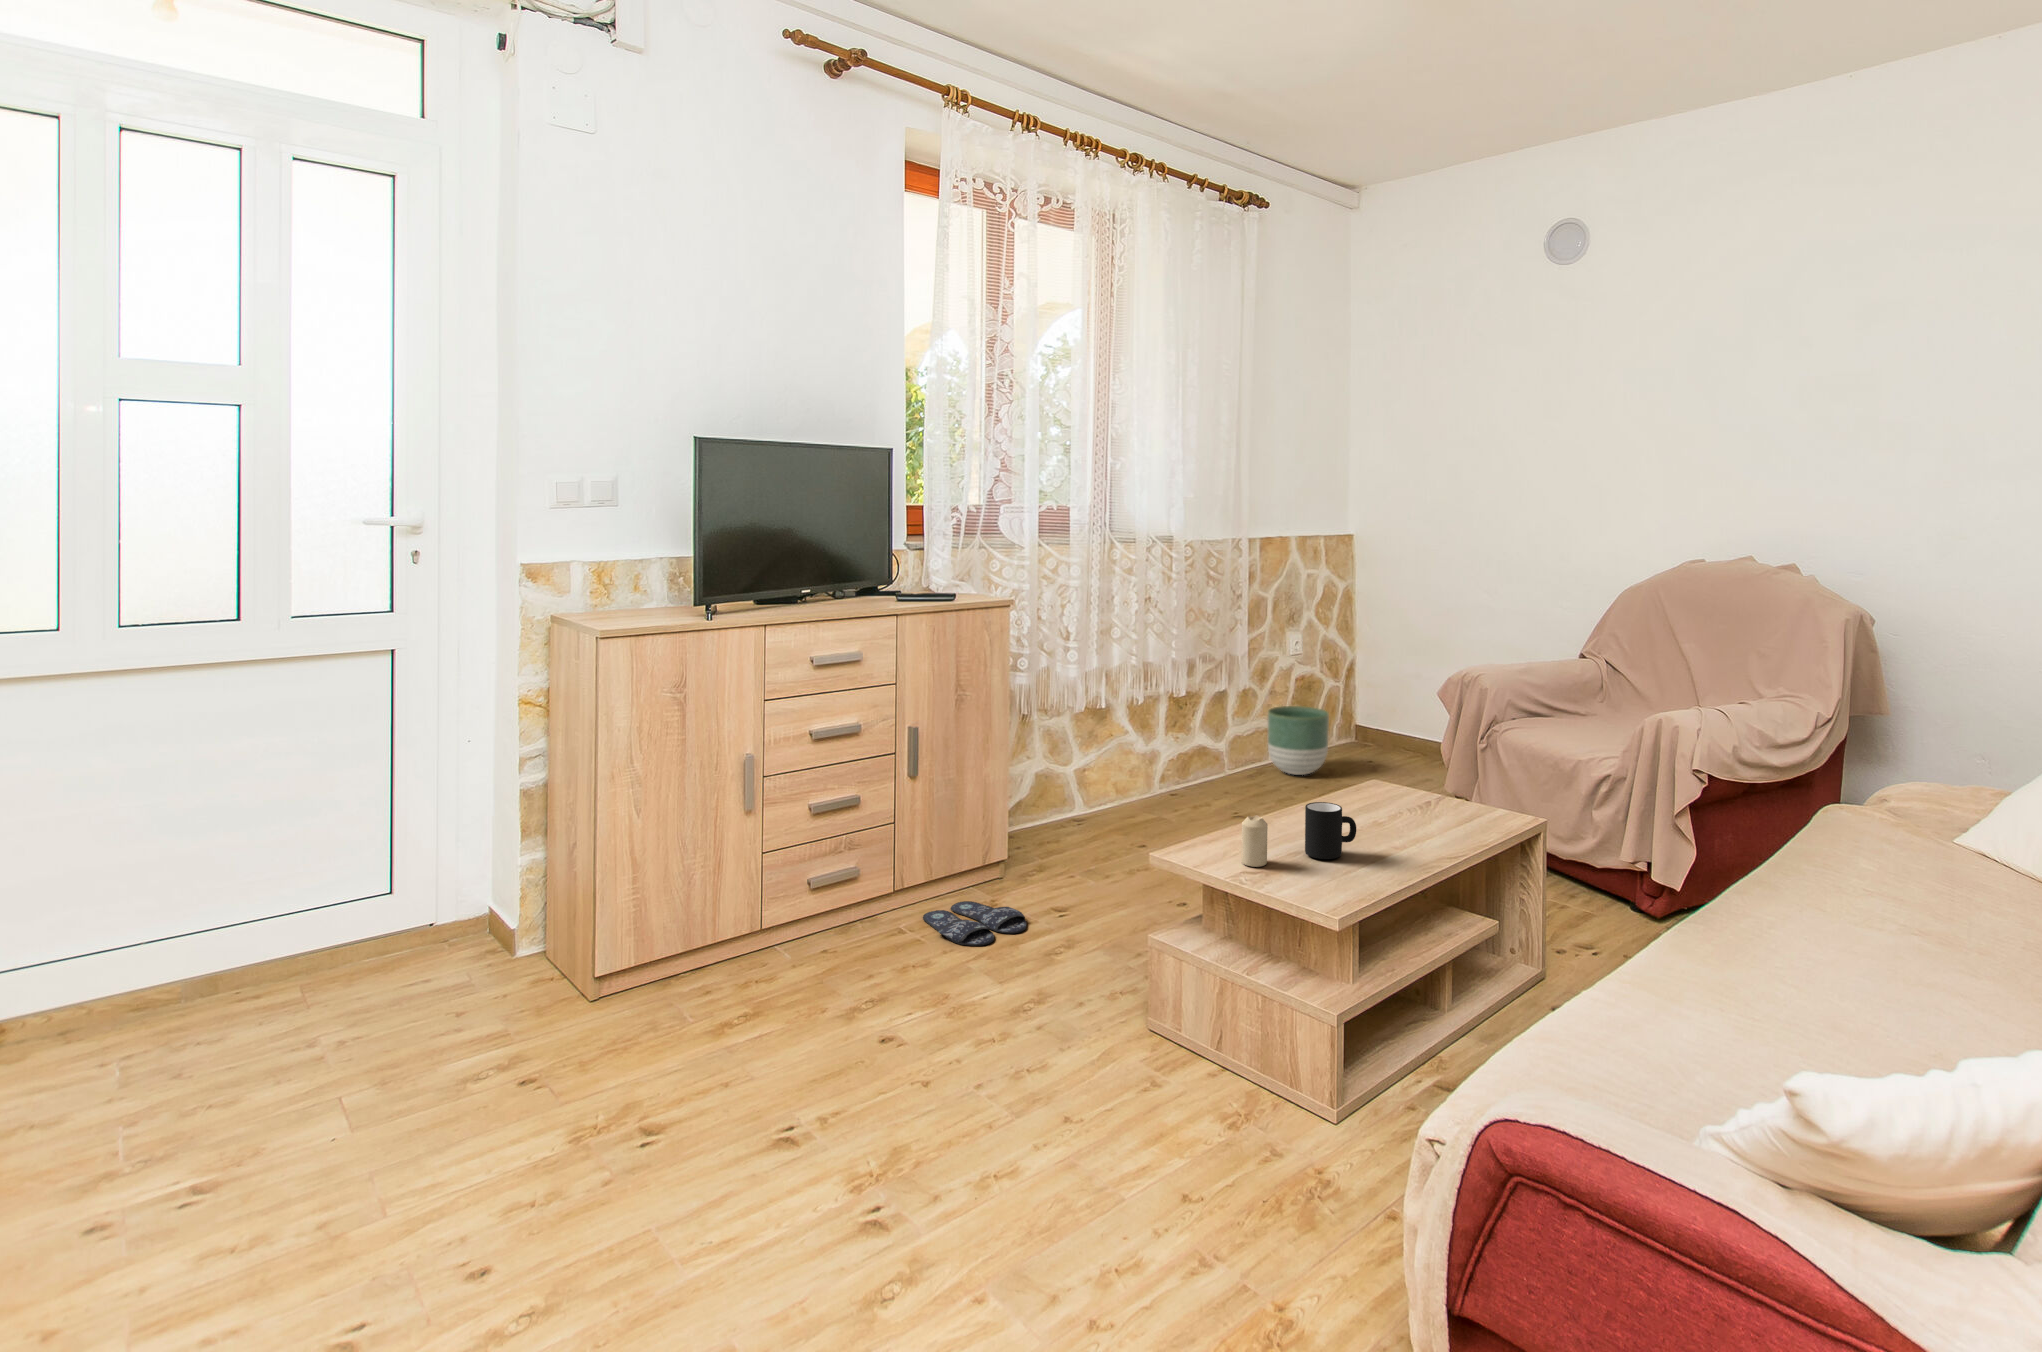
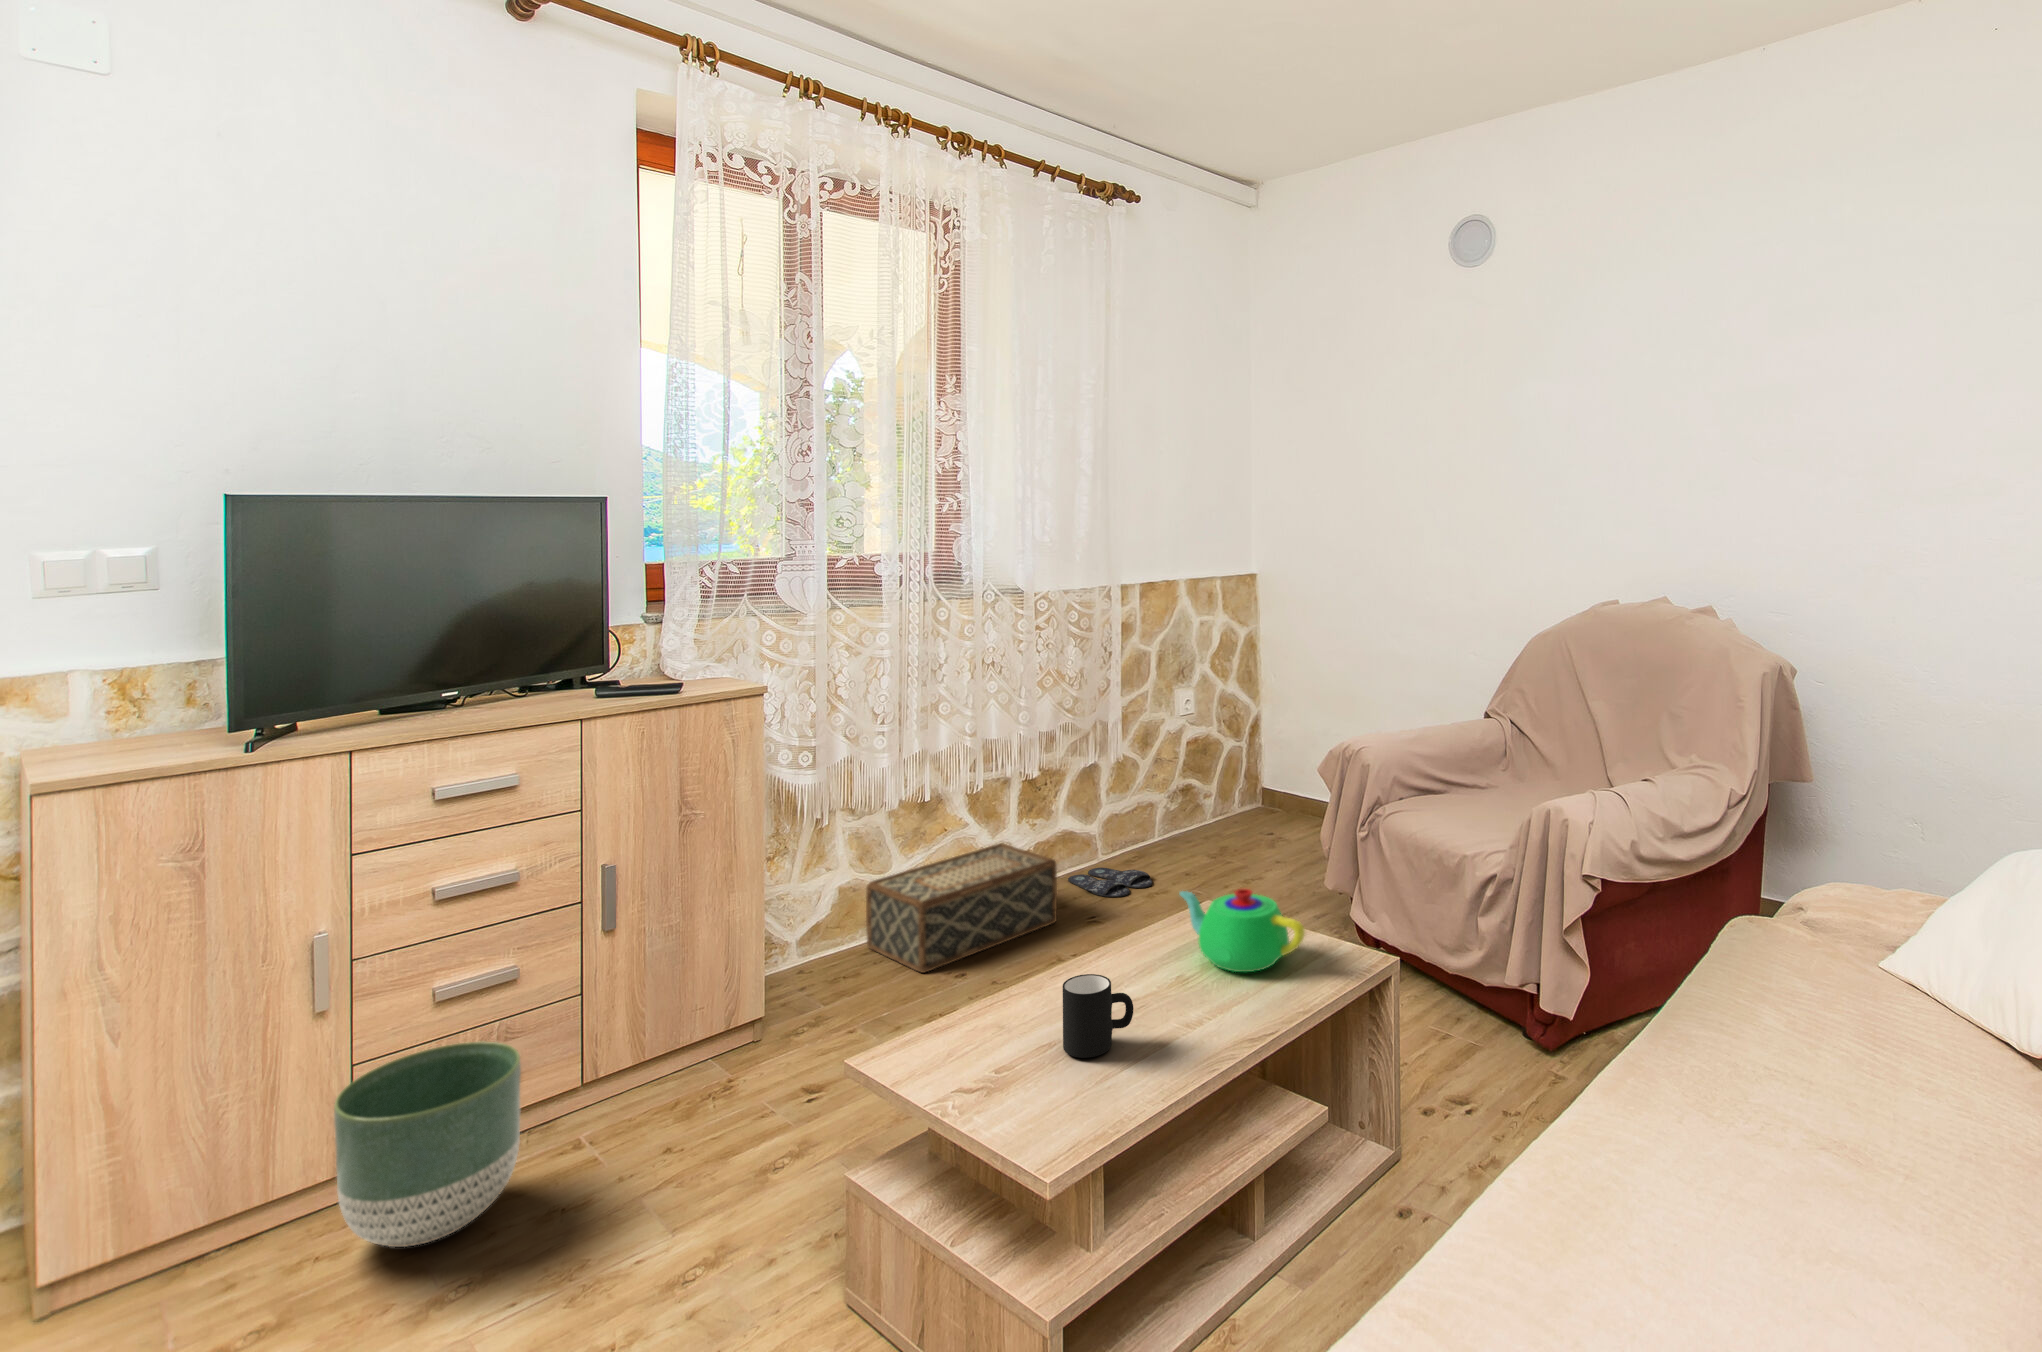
planter: present [1268,706,1329,775] -> present [334,1042,521,1247]
woven basket: none [1059,750,1207,843] -> present [866,843,1057,973]
teapot: none [1363,758,1472,820] -> present [1180,889,1305,972]
candle: present [1241,815,1268,867] -> none [967,1005,1002,1080]
slippers: present [923,901,1026,946] -> present [1068,868,1152,897]

